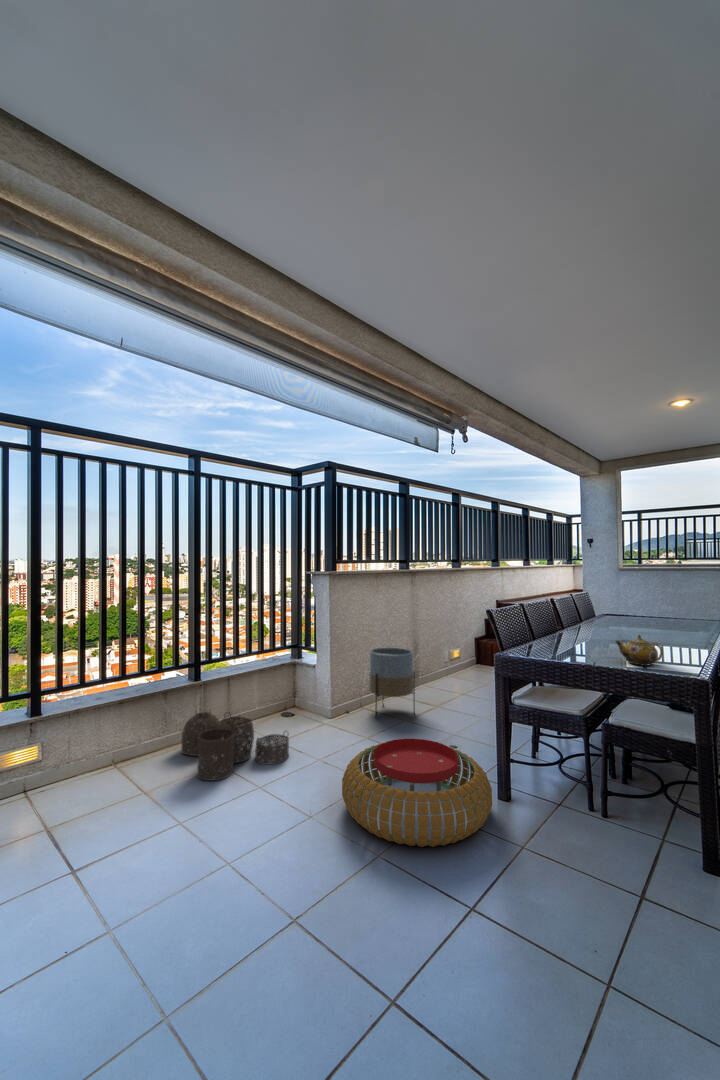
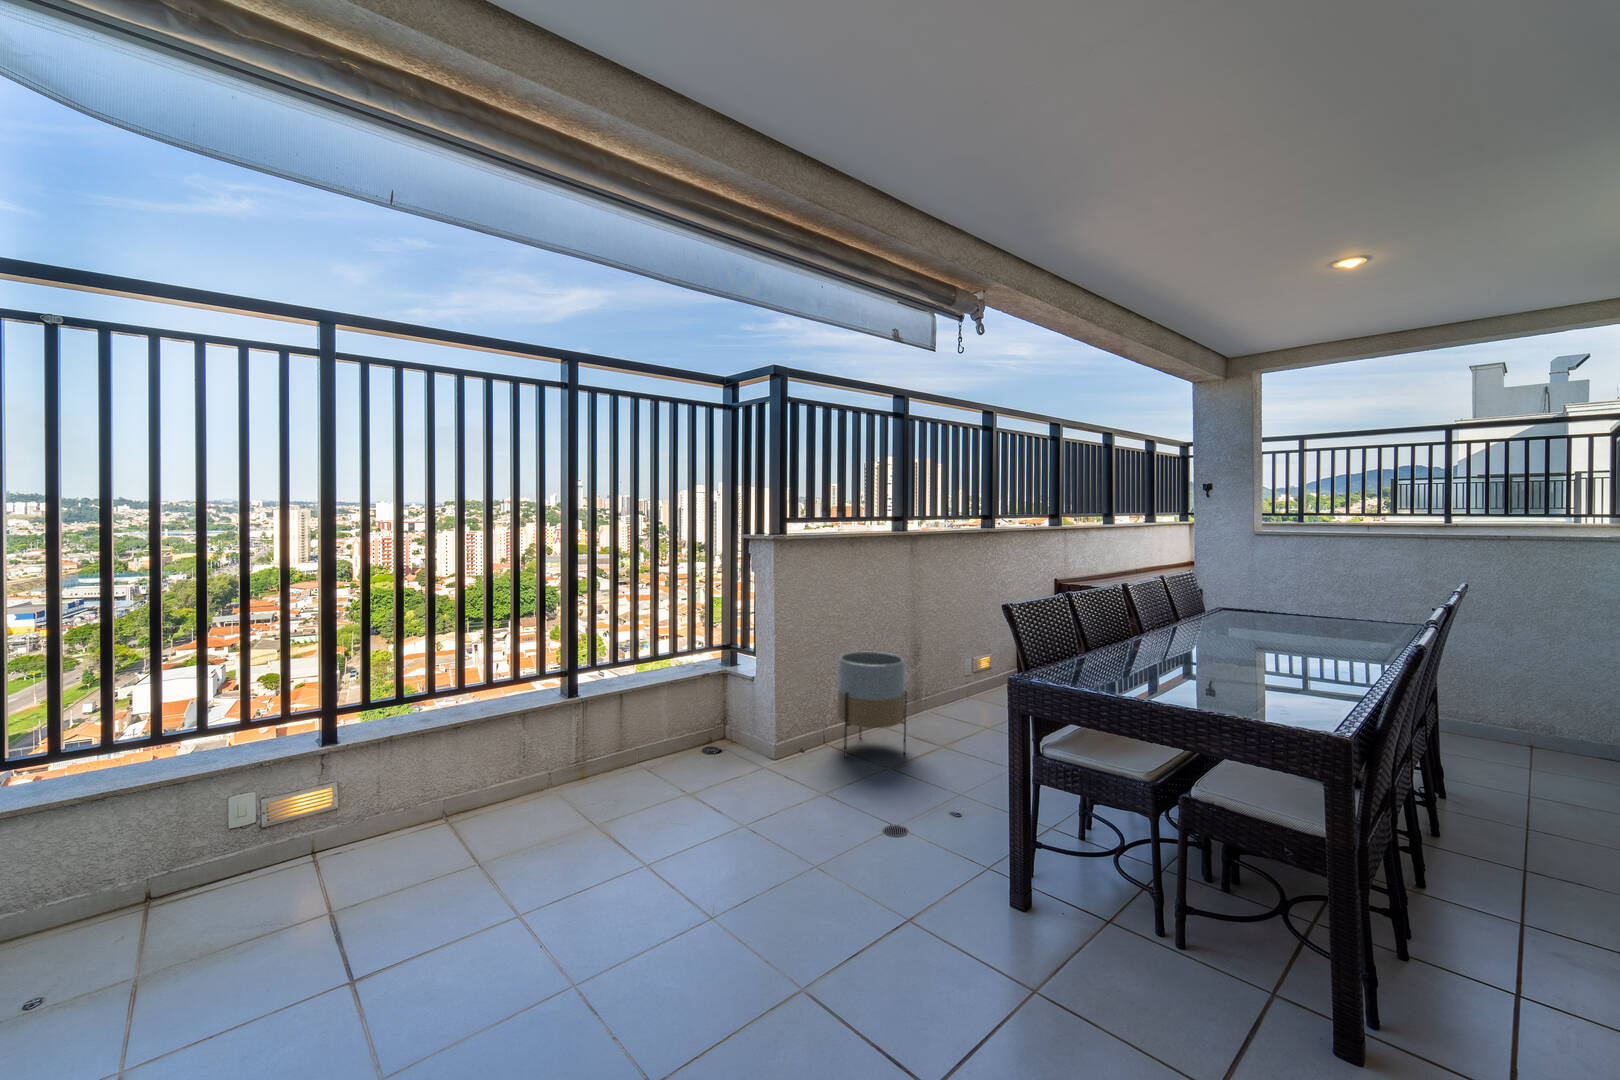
teapot: present [616,635,663,666] -> none [1220,660,1307,713]
woven basket: present [181,712,289,780] -> none [549,740,701,848]
pouf: present [342,738,492,847] -> none [755,806,993,988]

